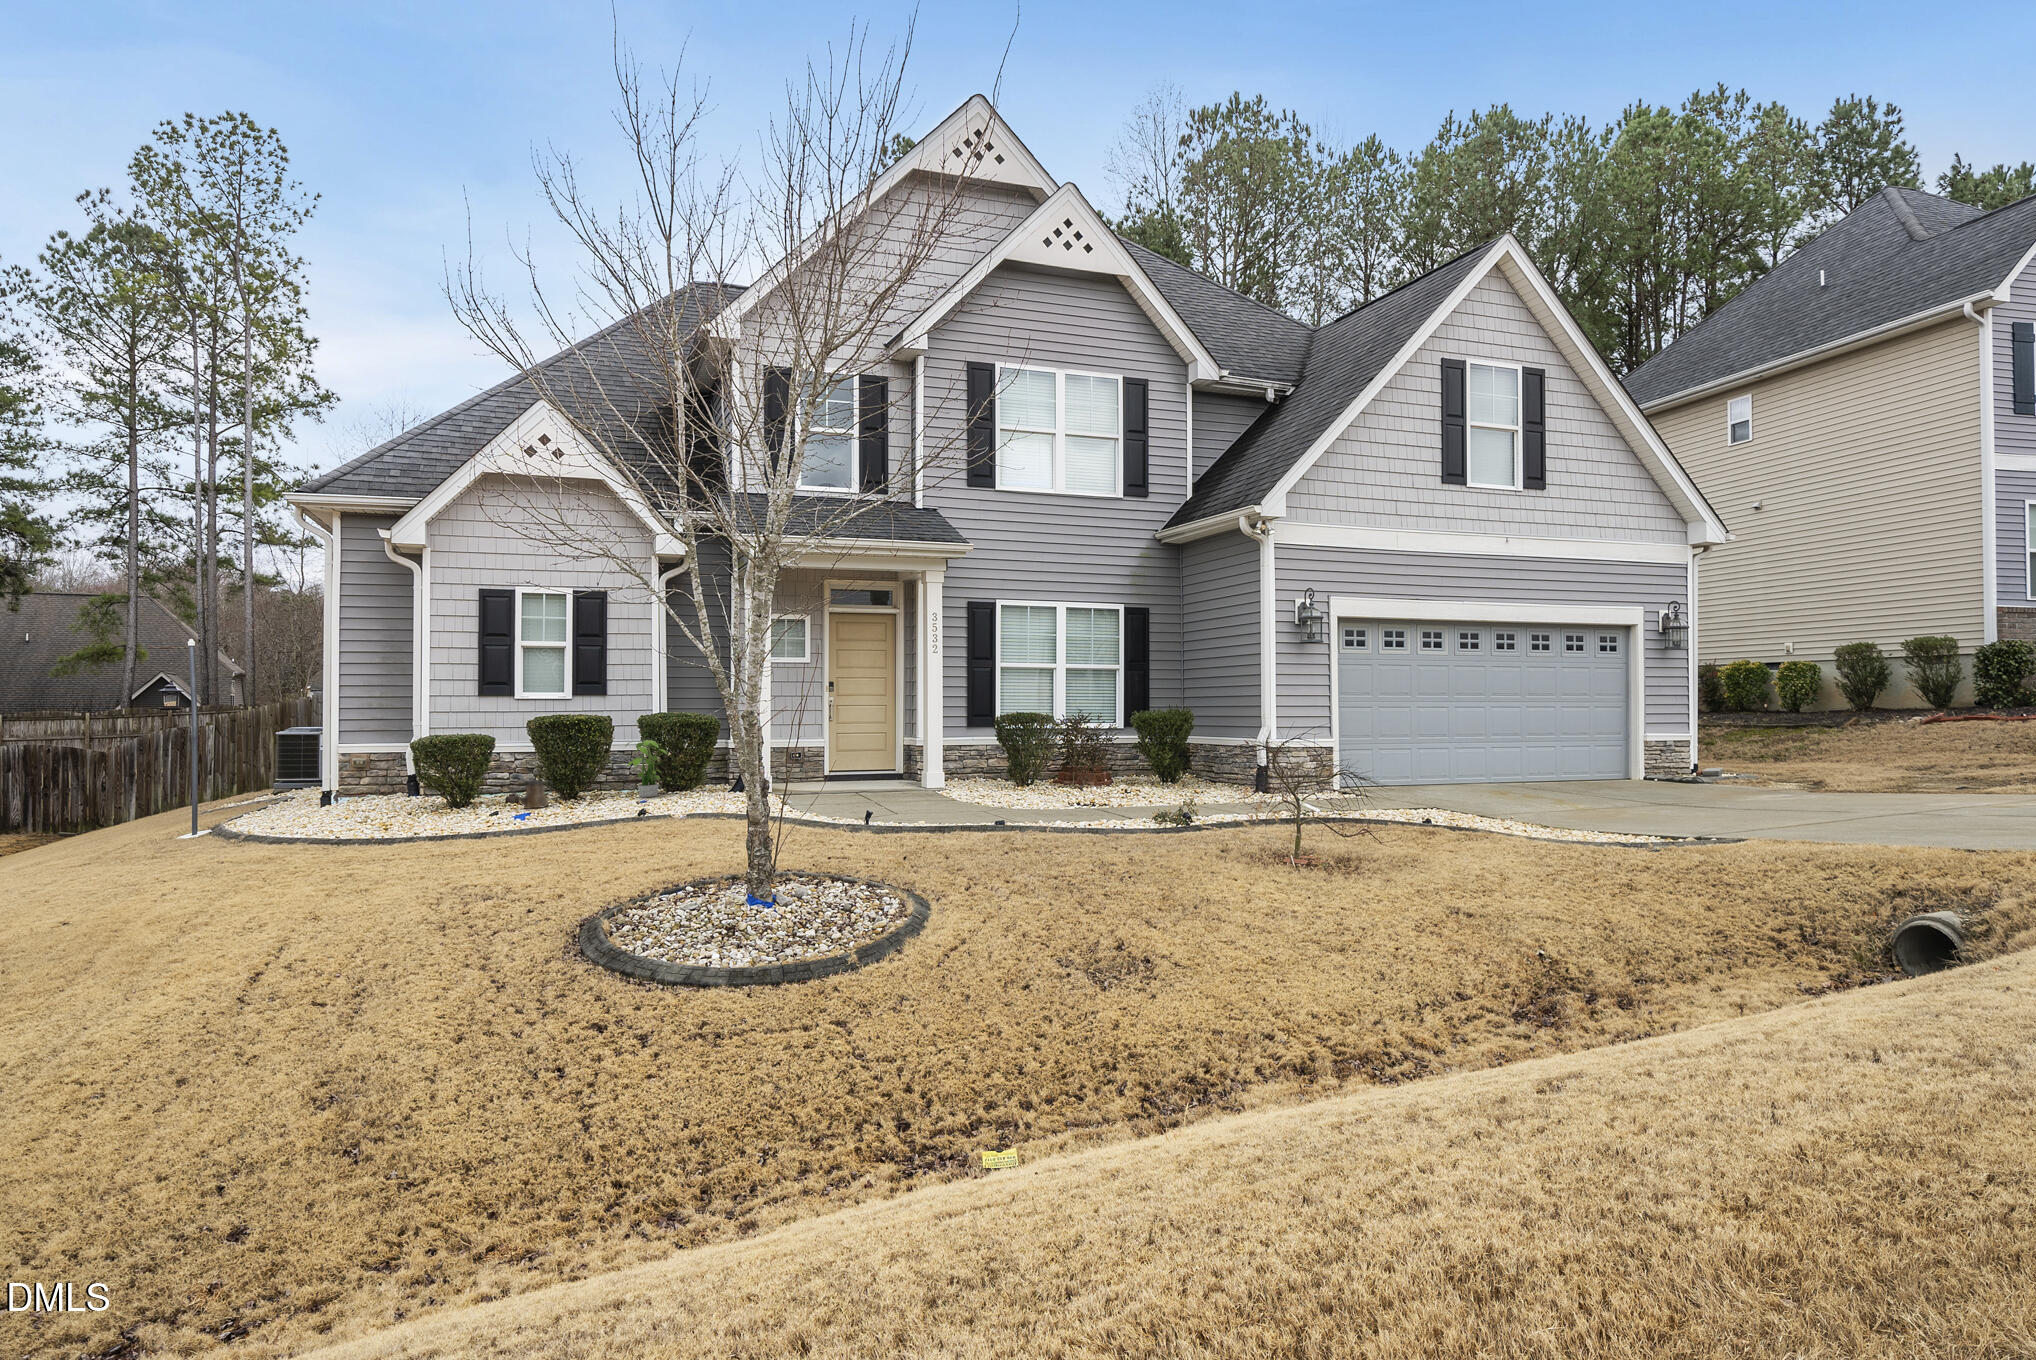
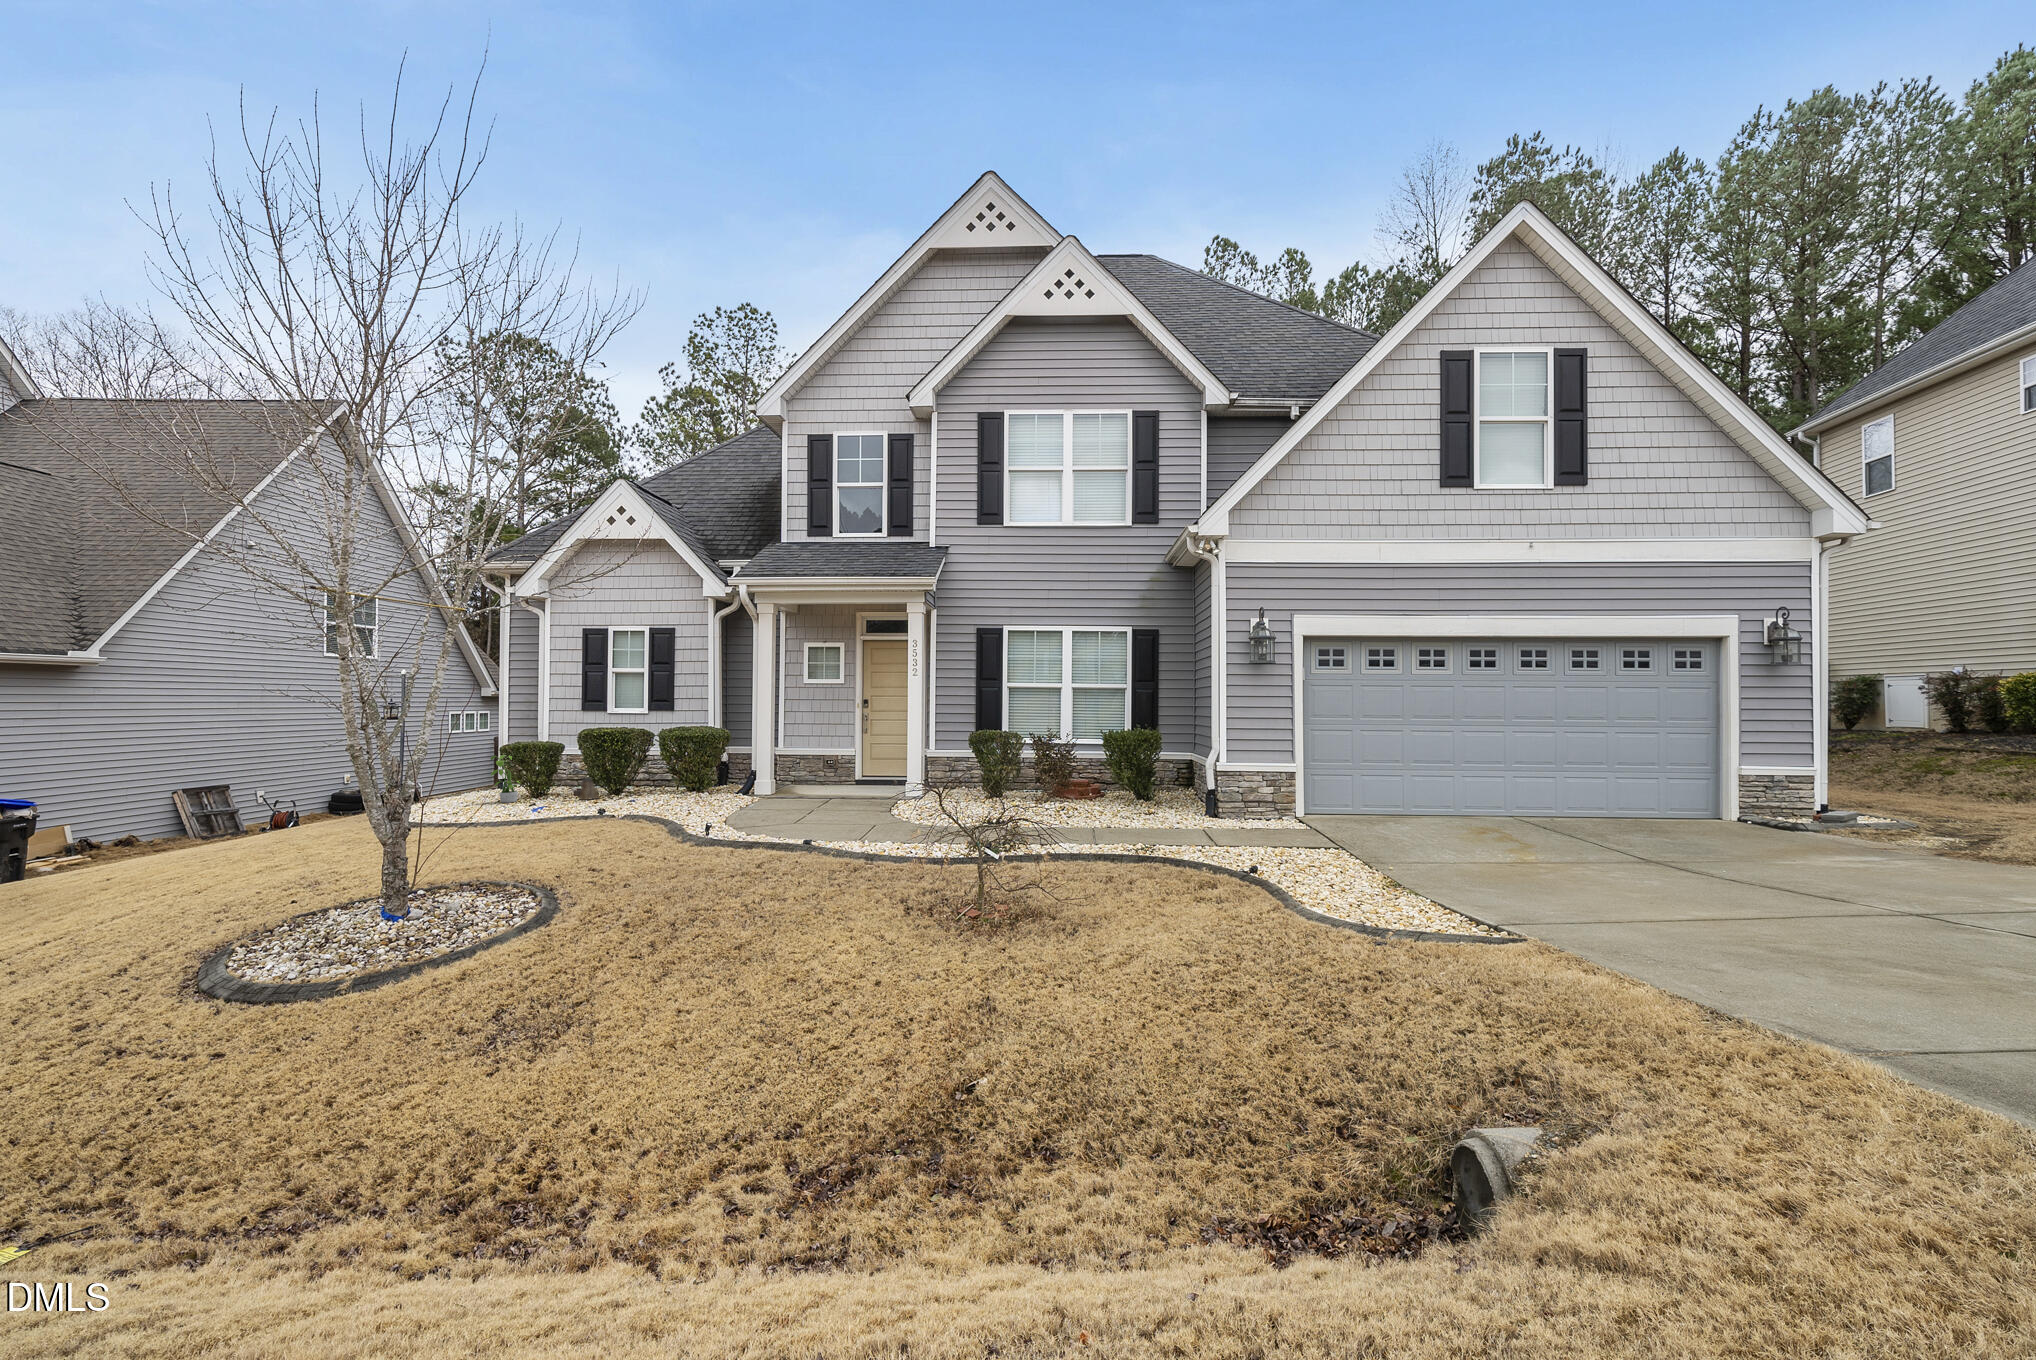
potted plant: present [625,740,667,797] -> present [490,755,520,803]

